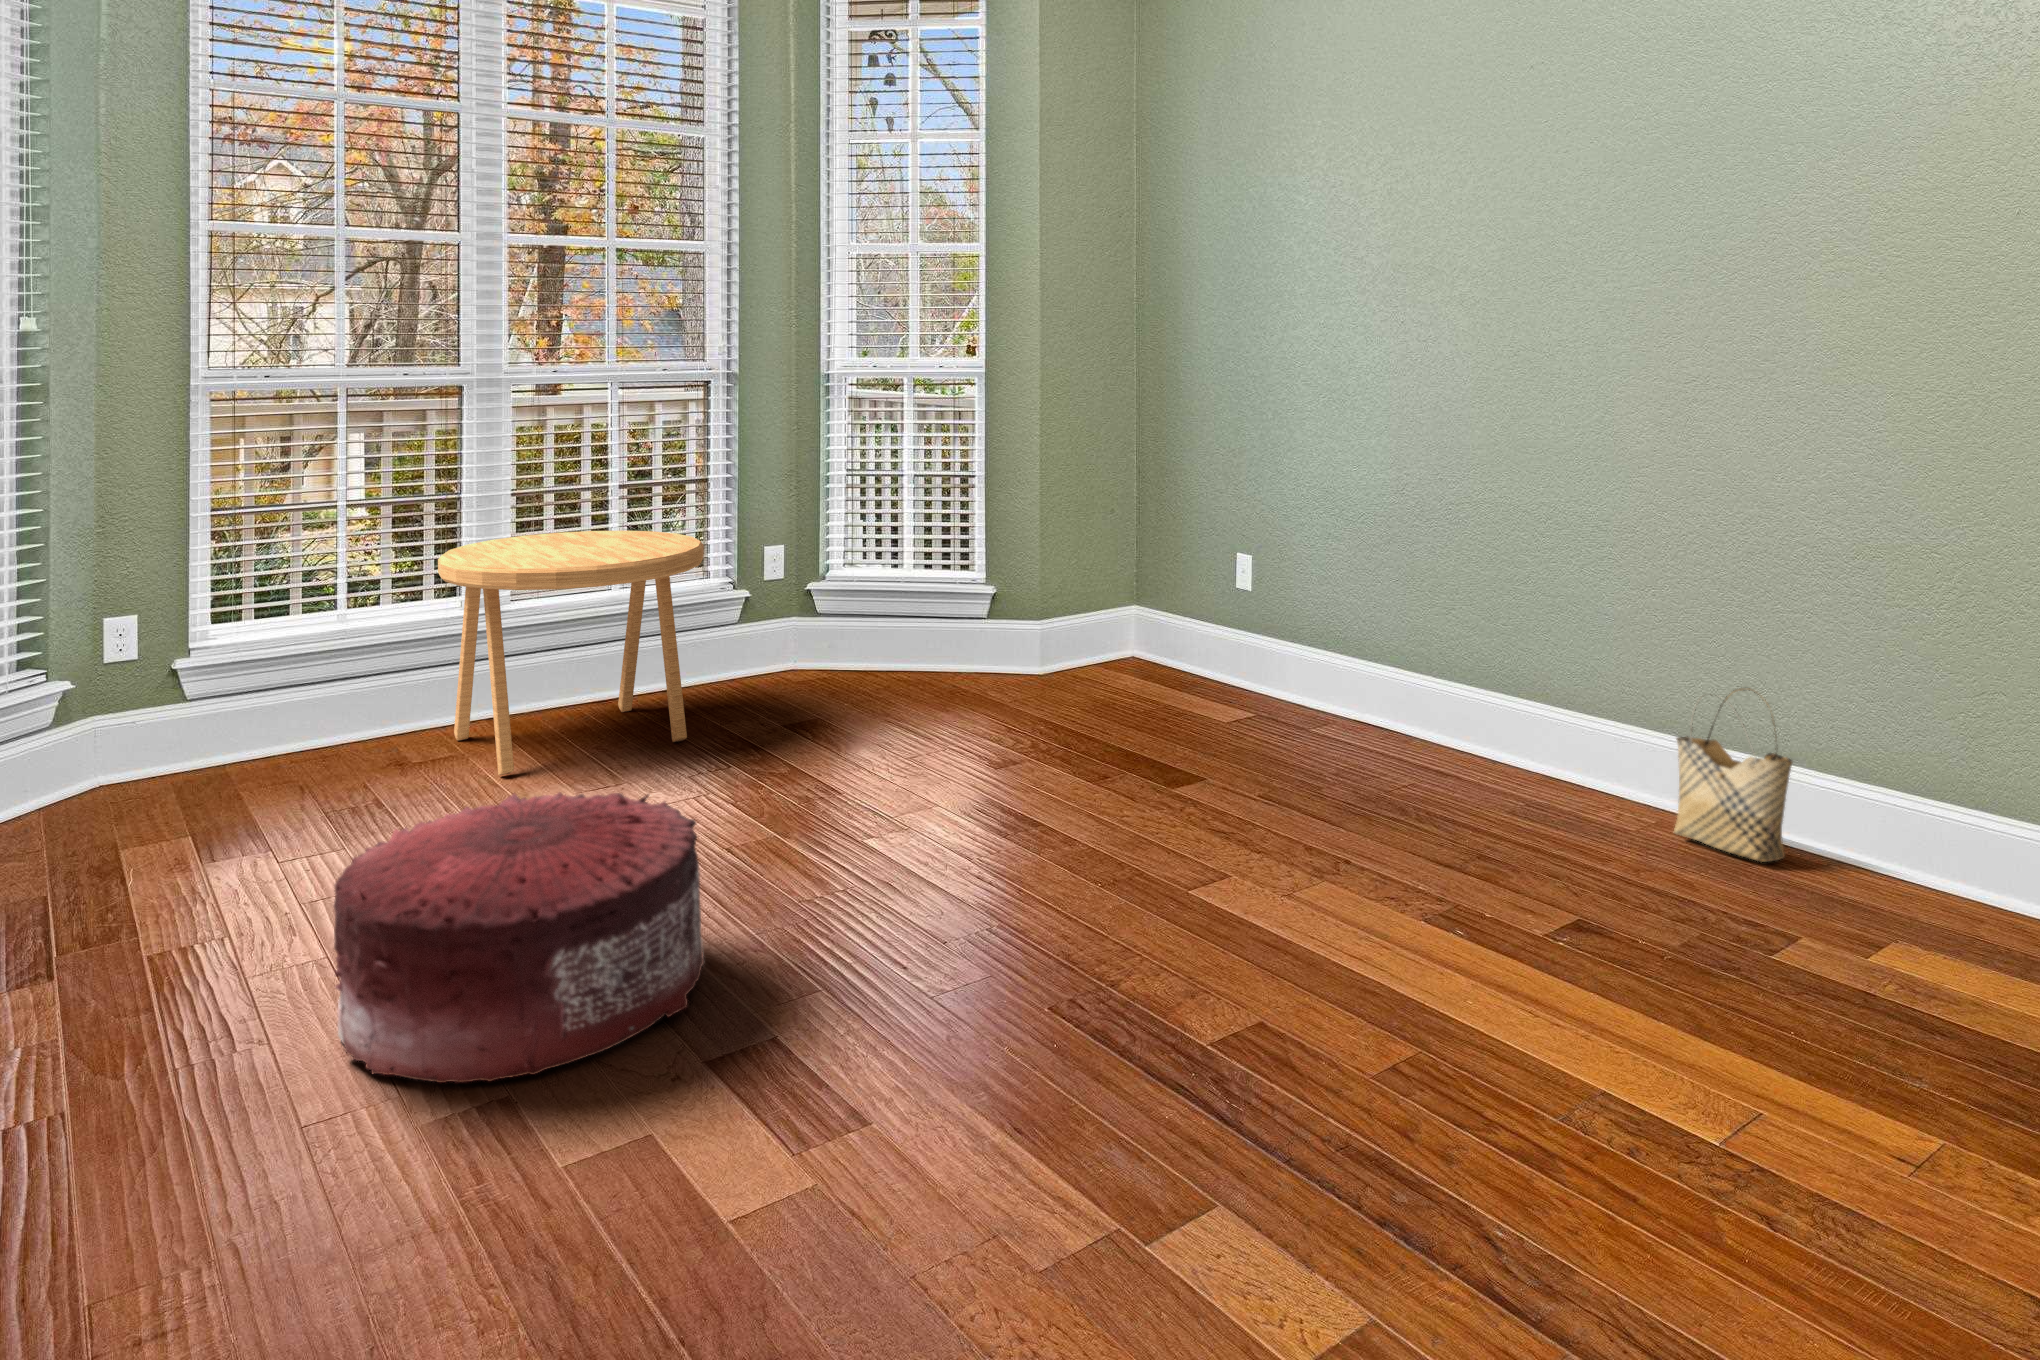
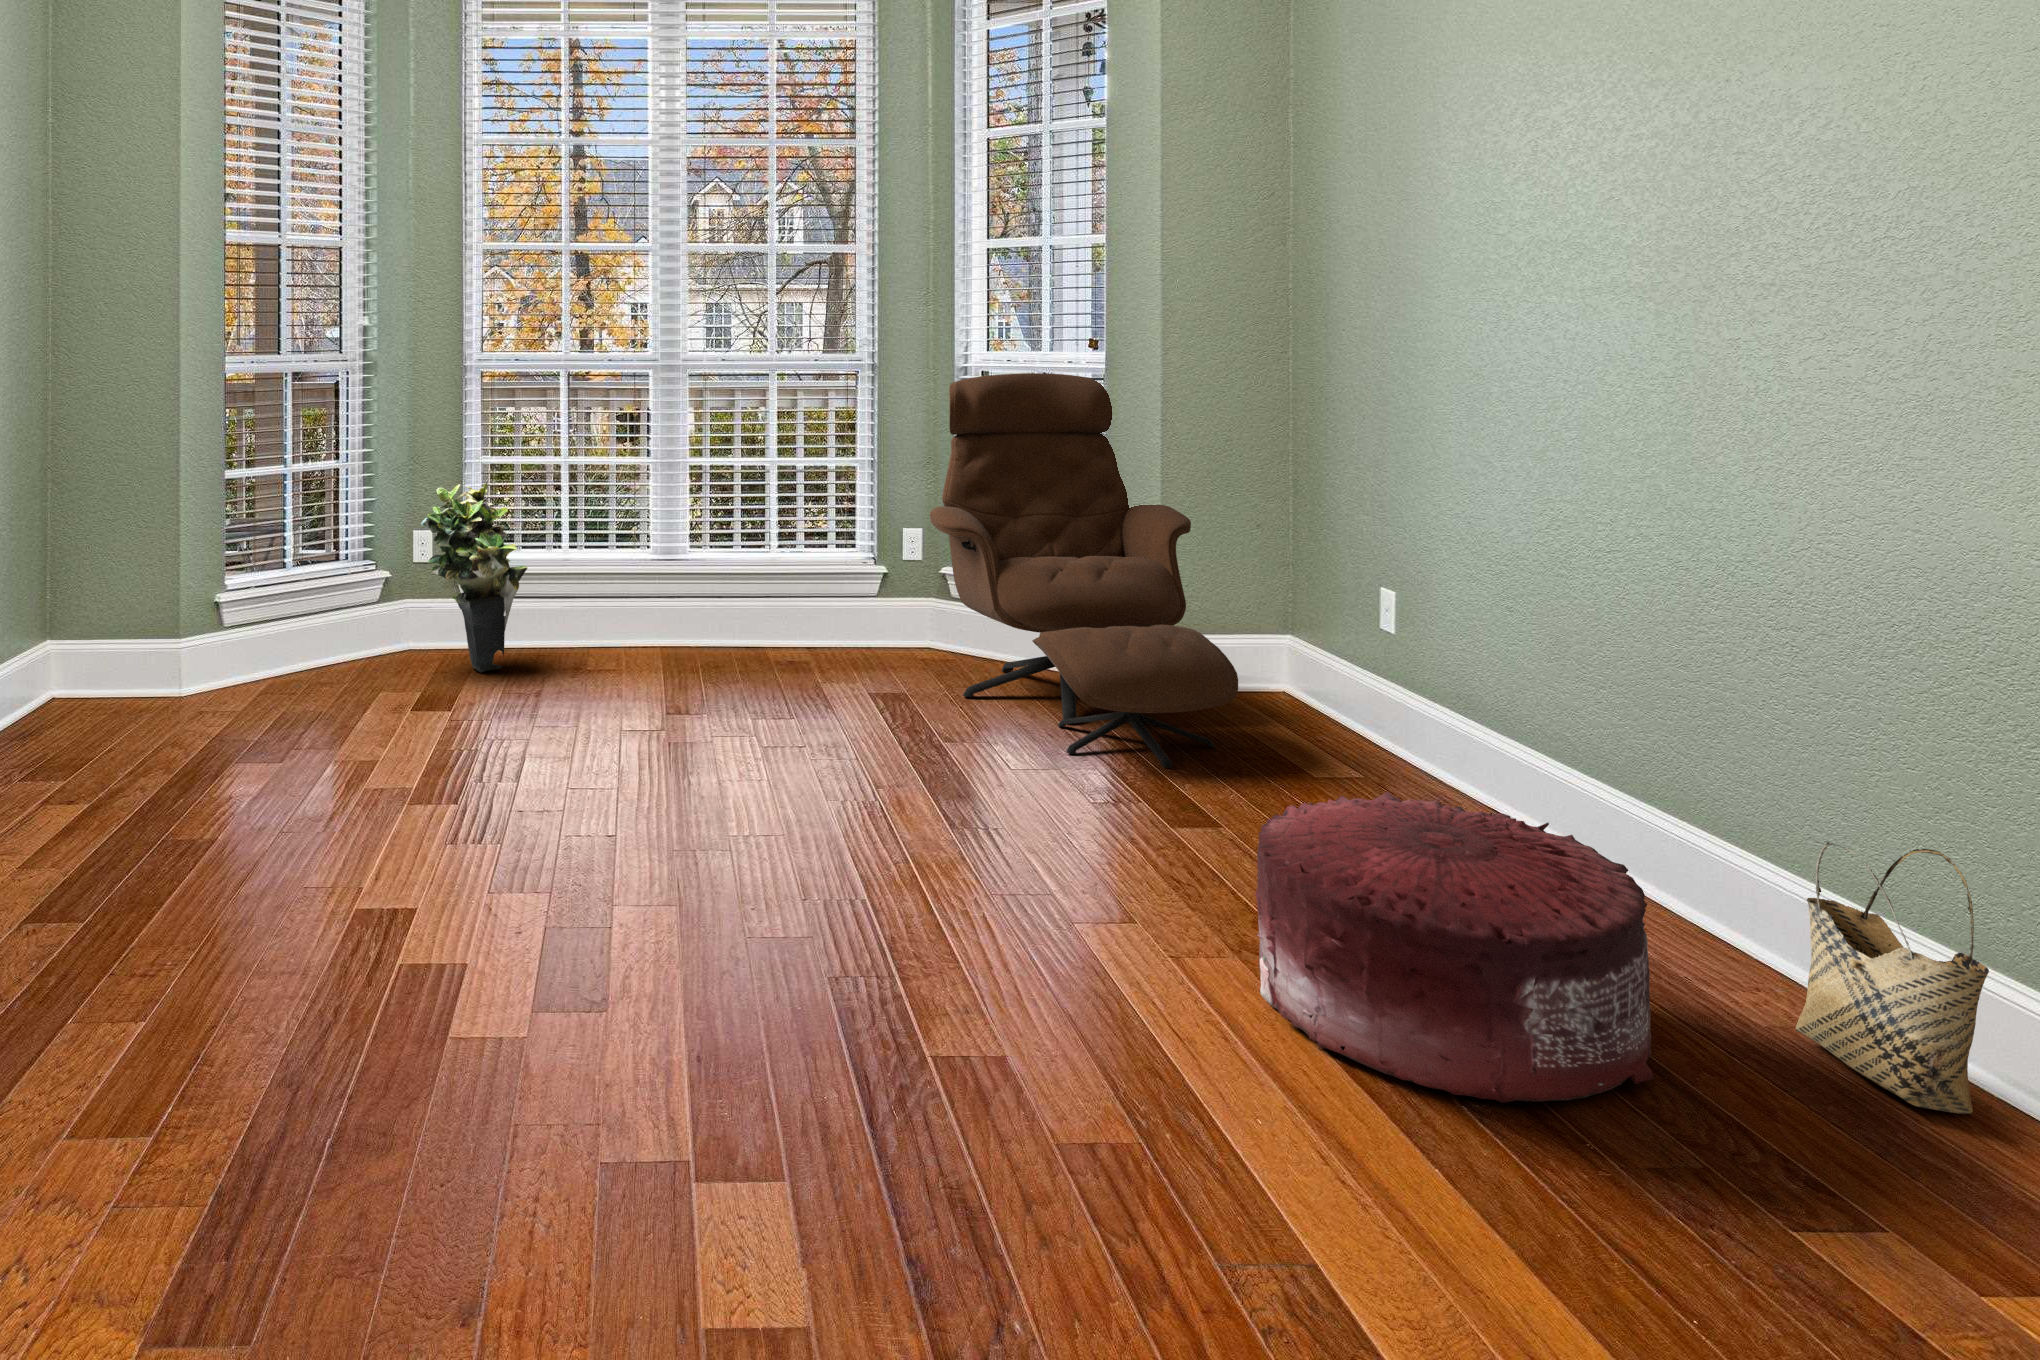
lounge chair: none [829,376,1170,748] -> present [930,373,1238,768]
side table: present [438,531,704,775] -> none [604,498,810,689]
potted plant: none [146,540,315,795] -> present [421,483,528,673]
pouf: present [334,792,704,1083] -> present [1255,791,1654,1103]

